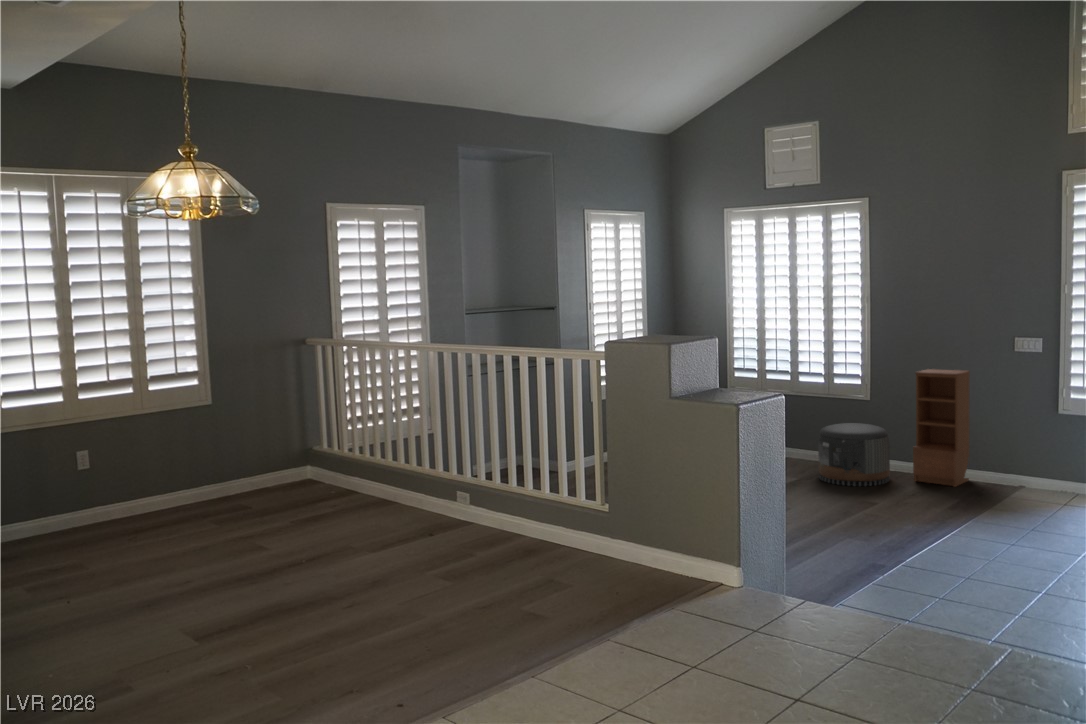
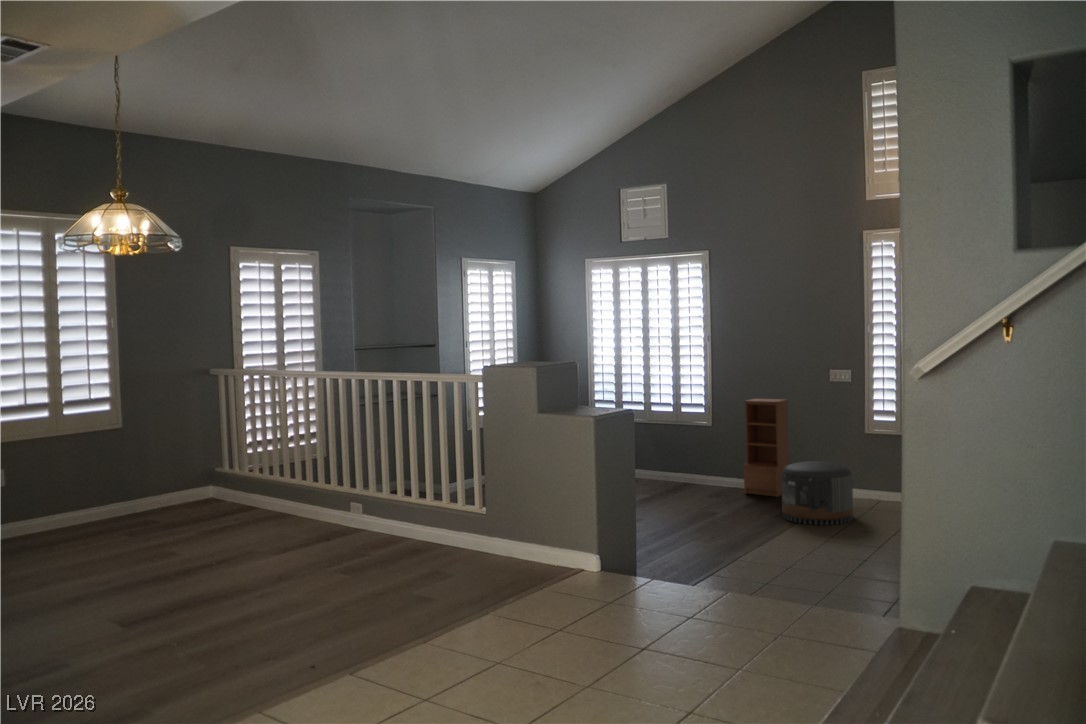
pouf: present [818,423,890,486] -> present [782,461,853,525]

